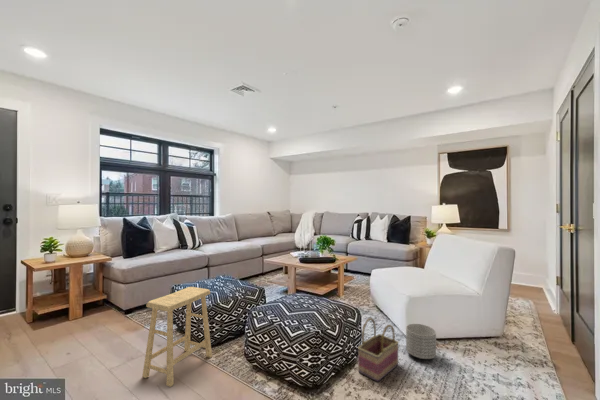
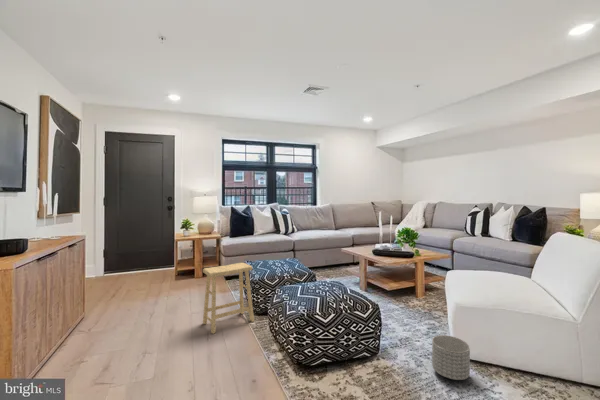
basket: present [358,318,398,381] -> none [359,316,411,381]

